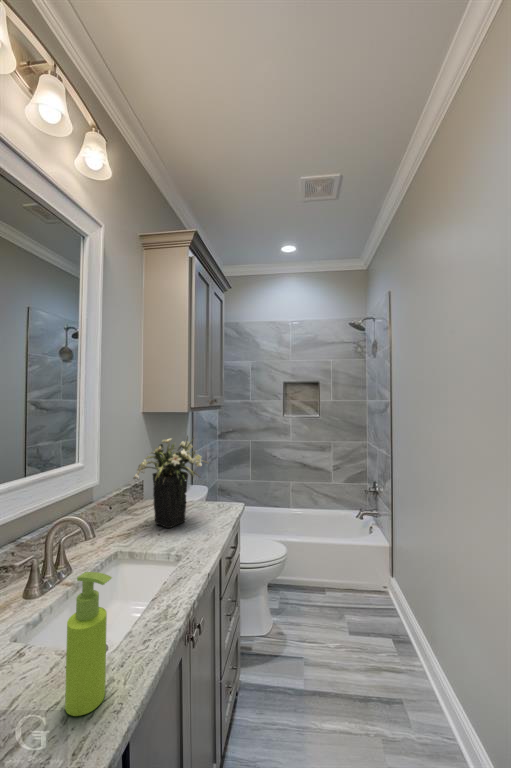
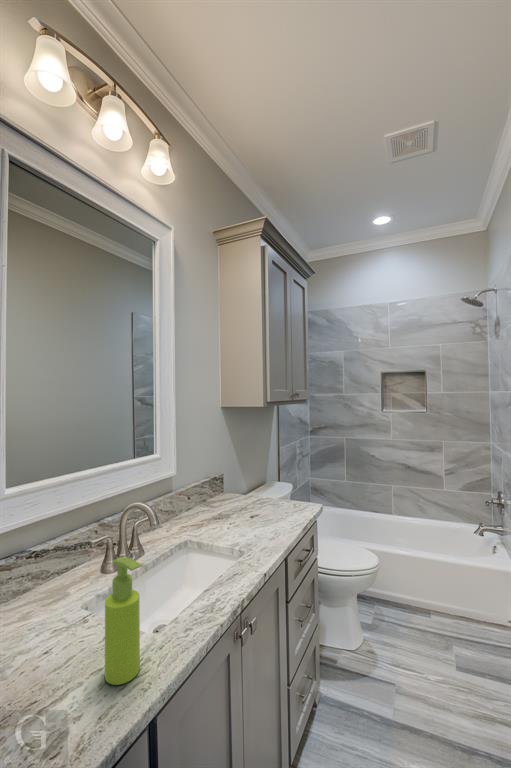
flower arrangement: present [133,436,208,528] -> none [201,431,276,524]

